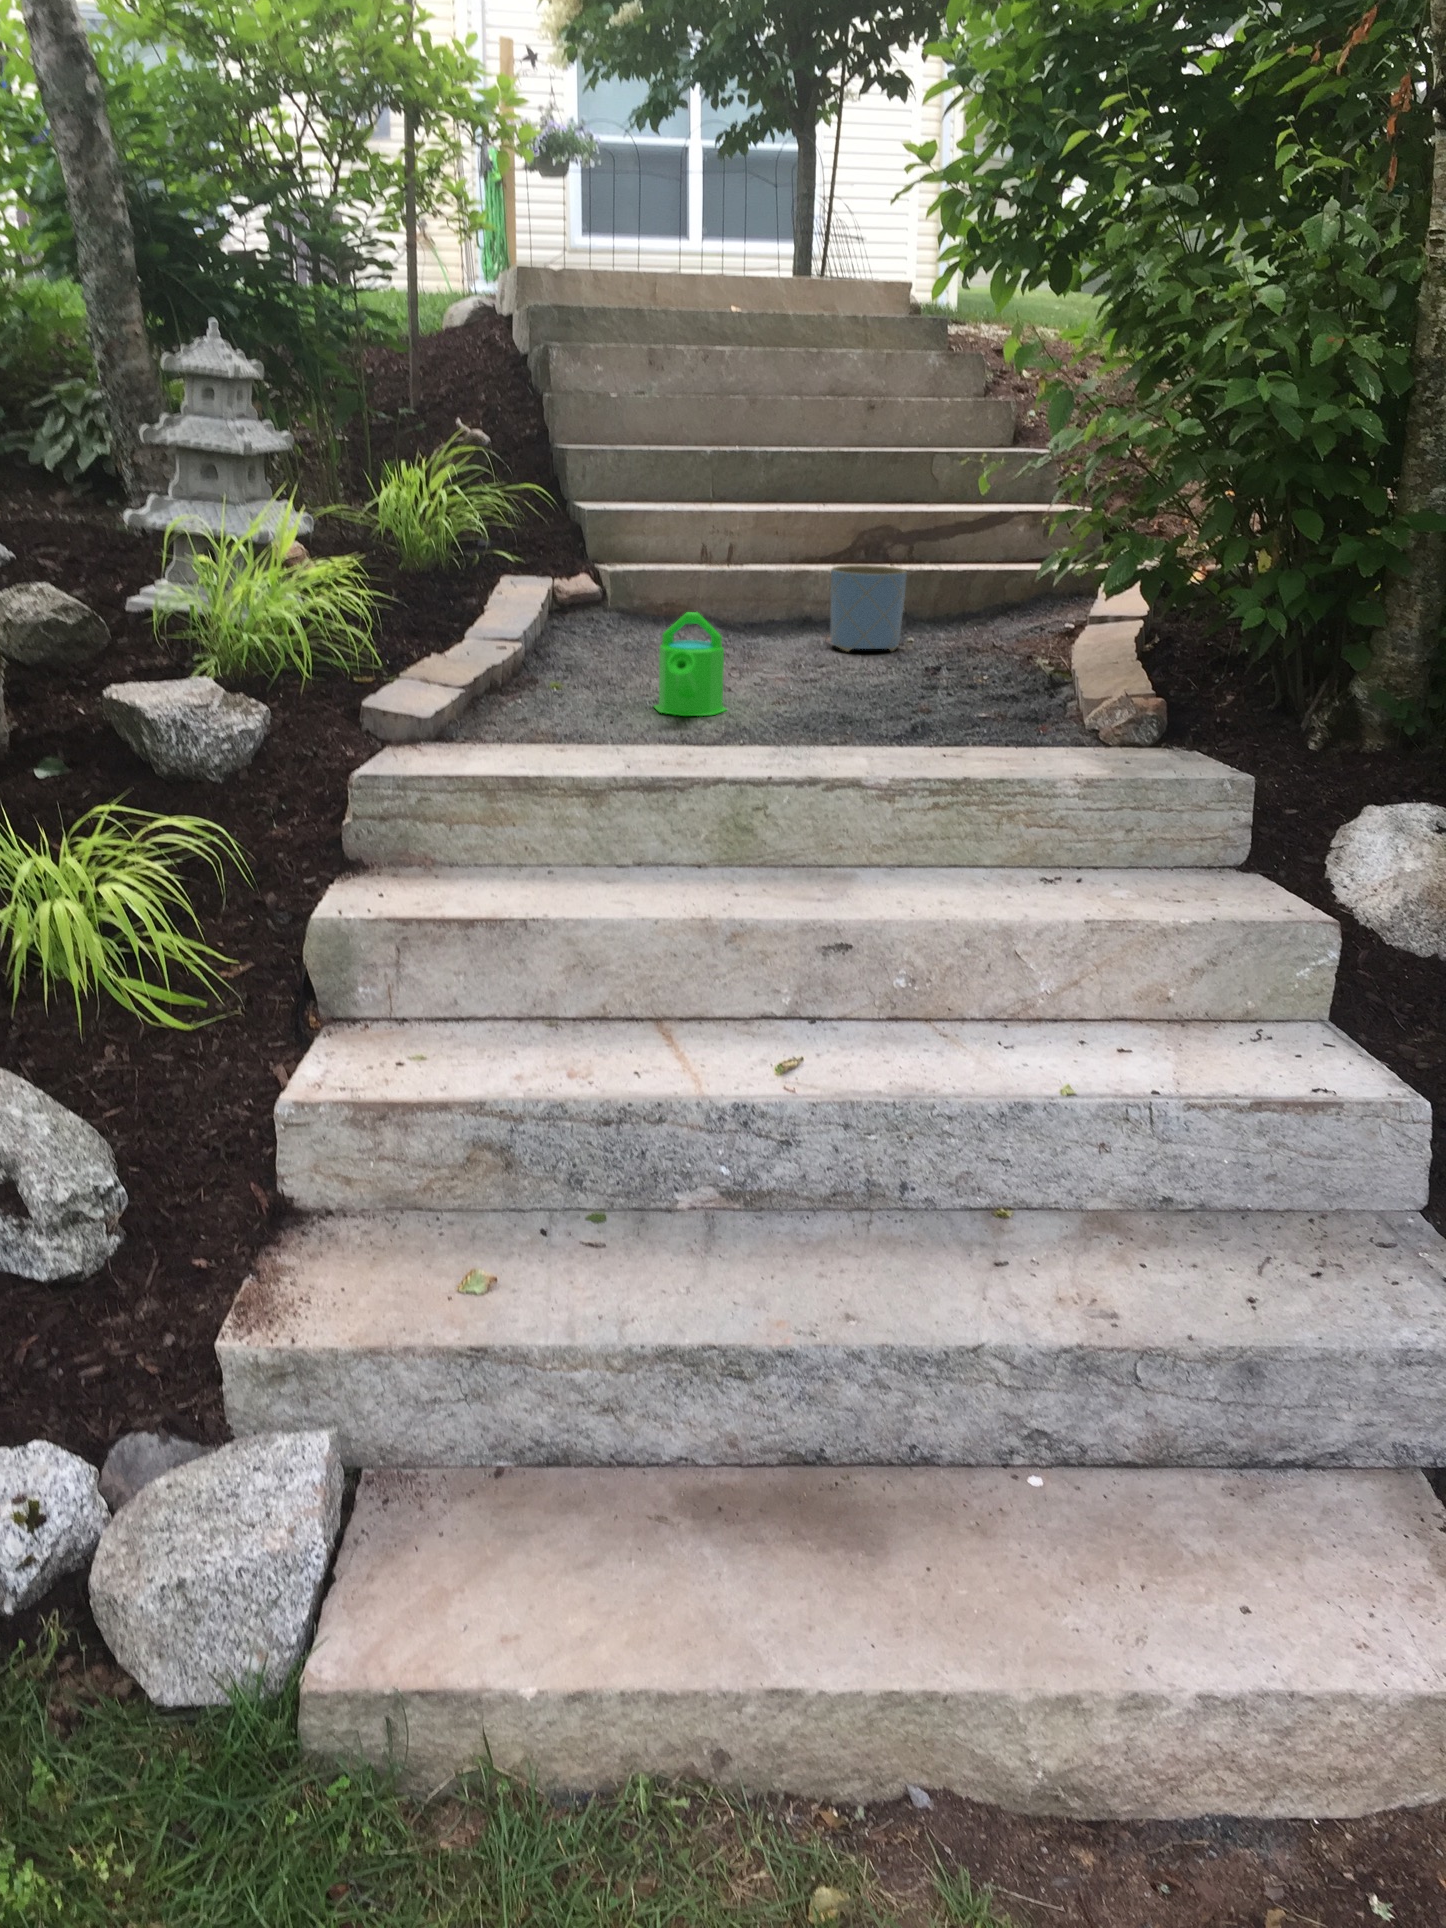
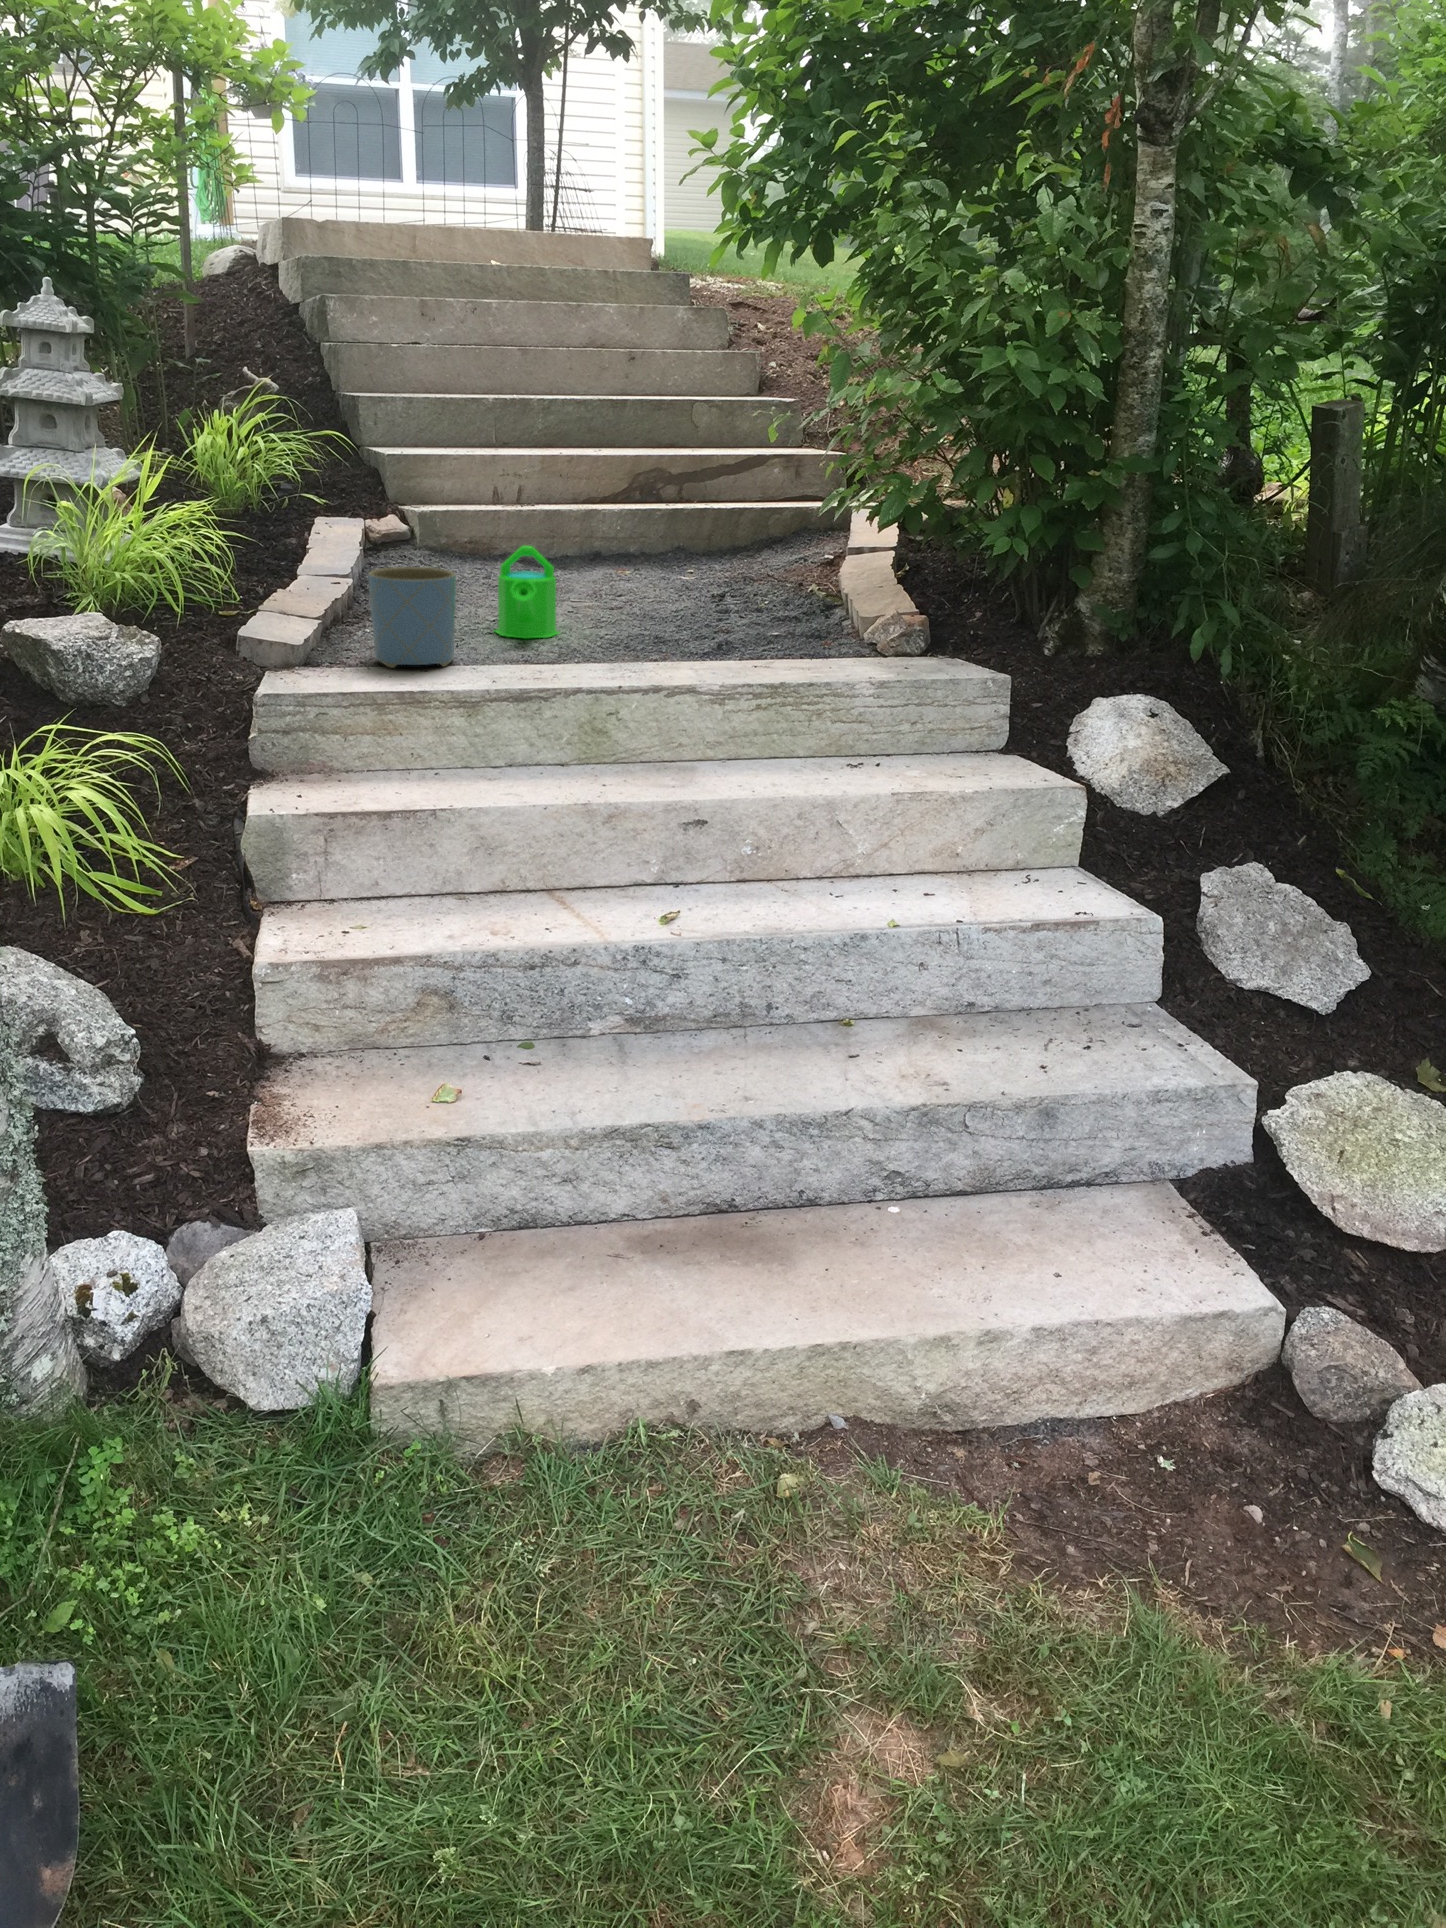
planter: present [830,565,907,651] -> present [368,567,456,668]

